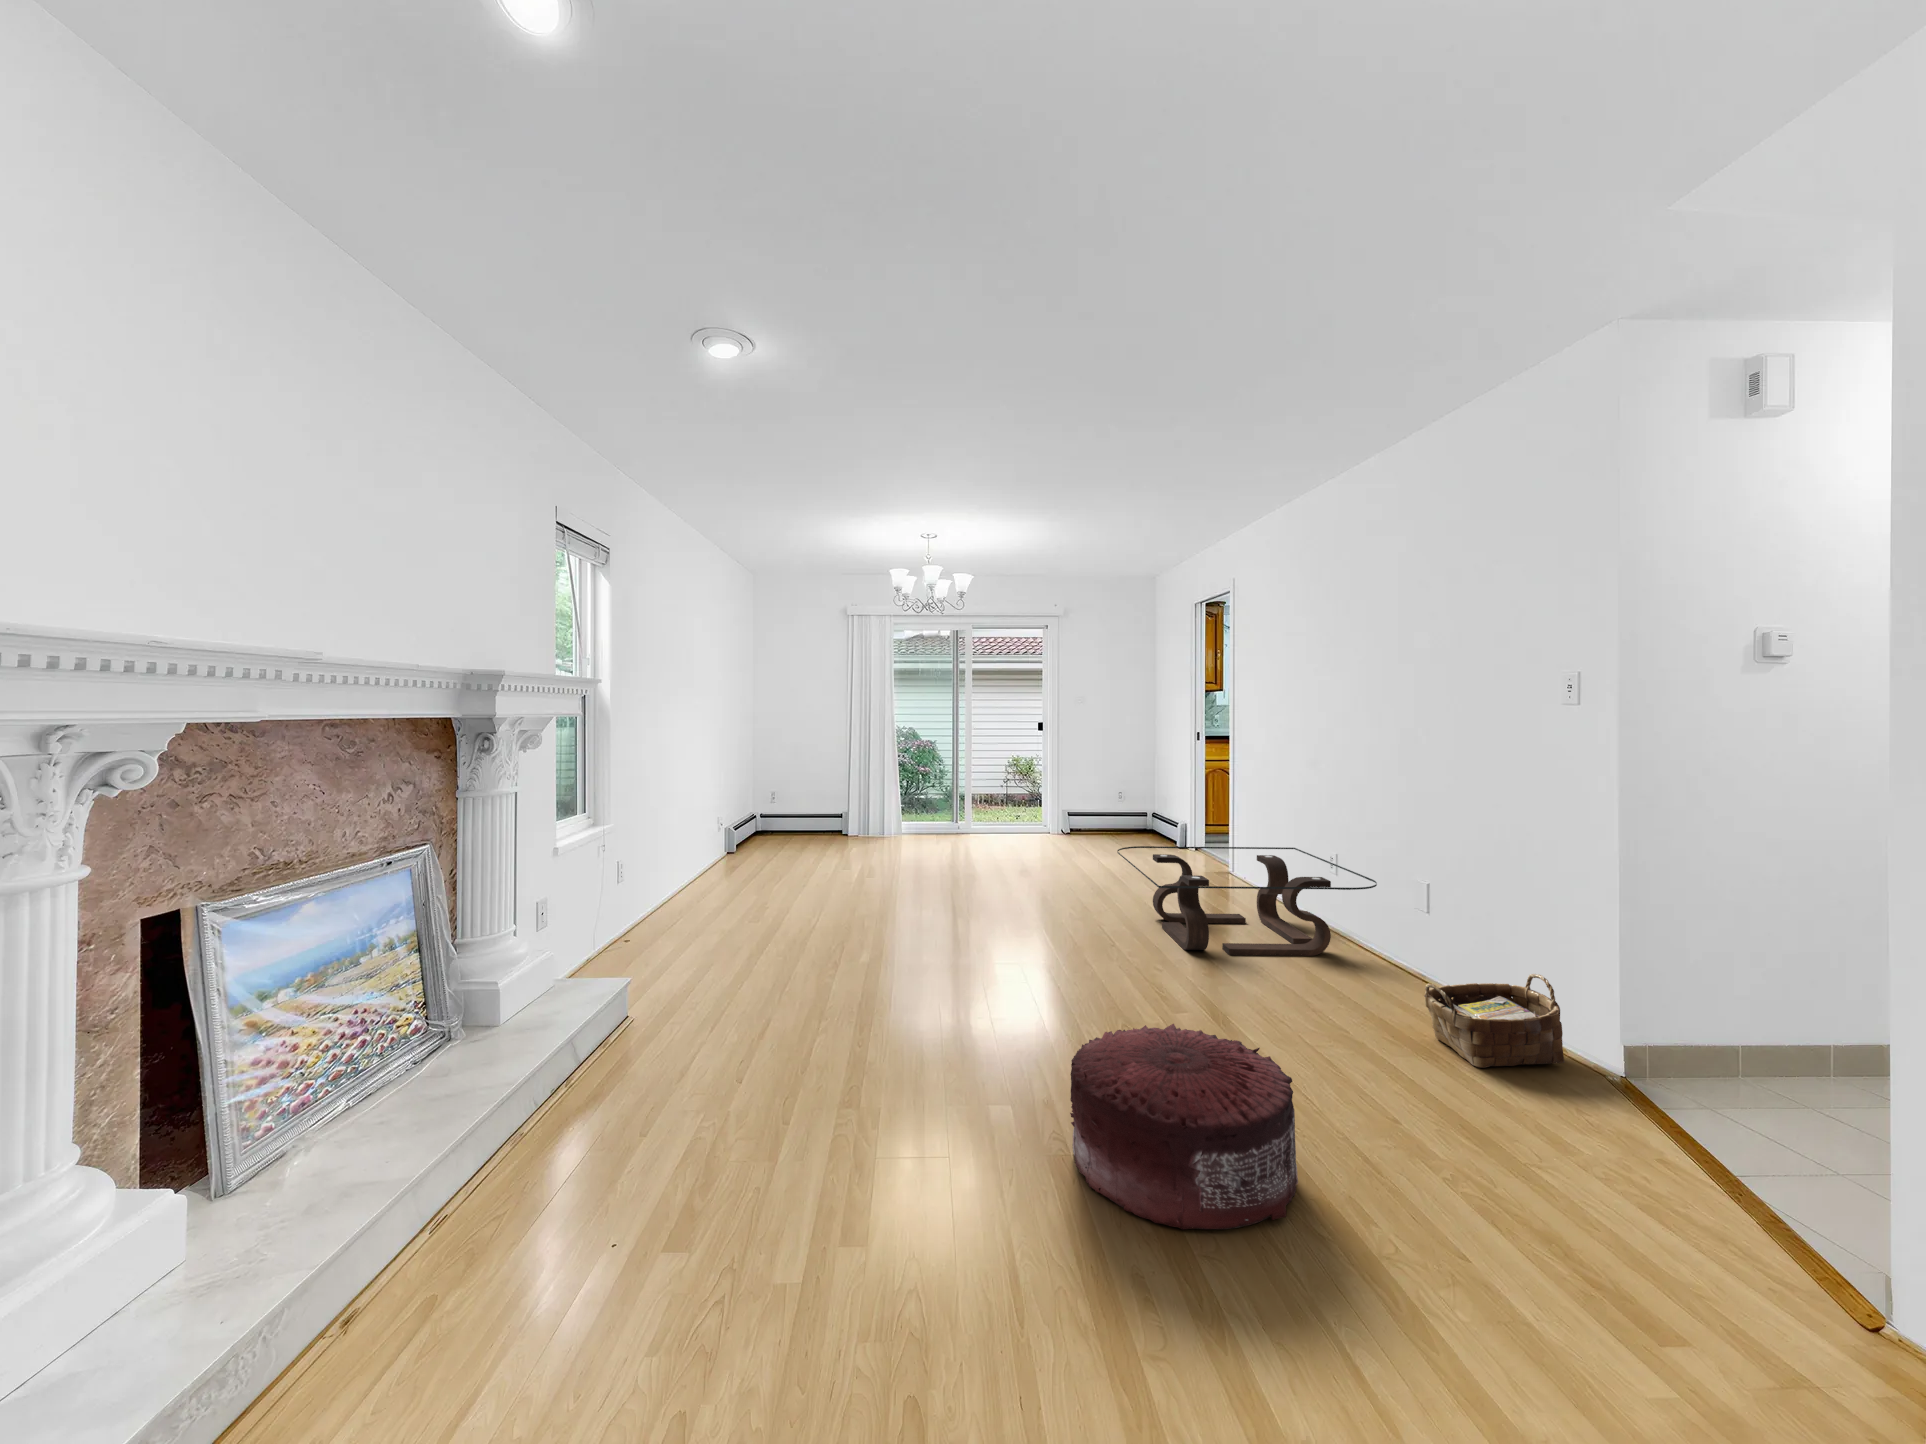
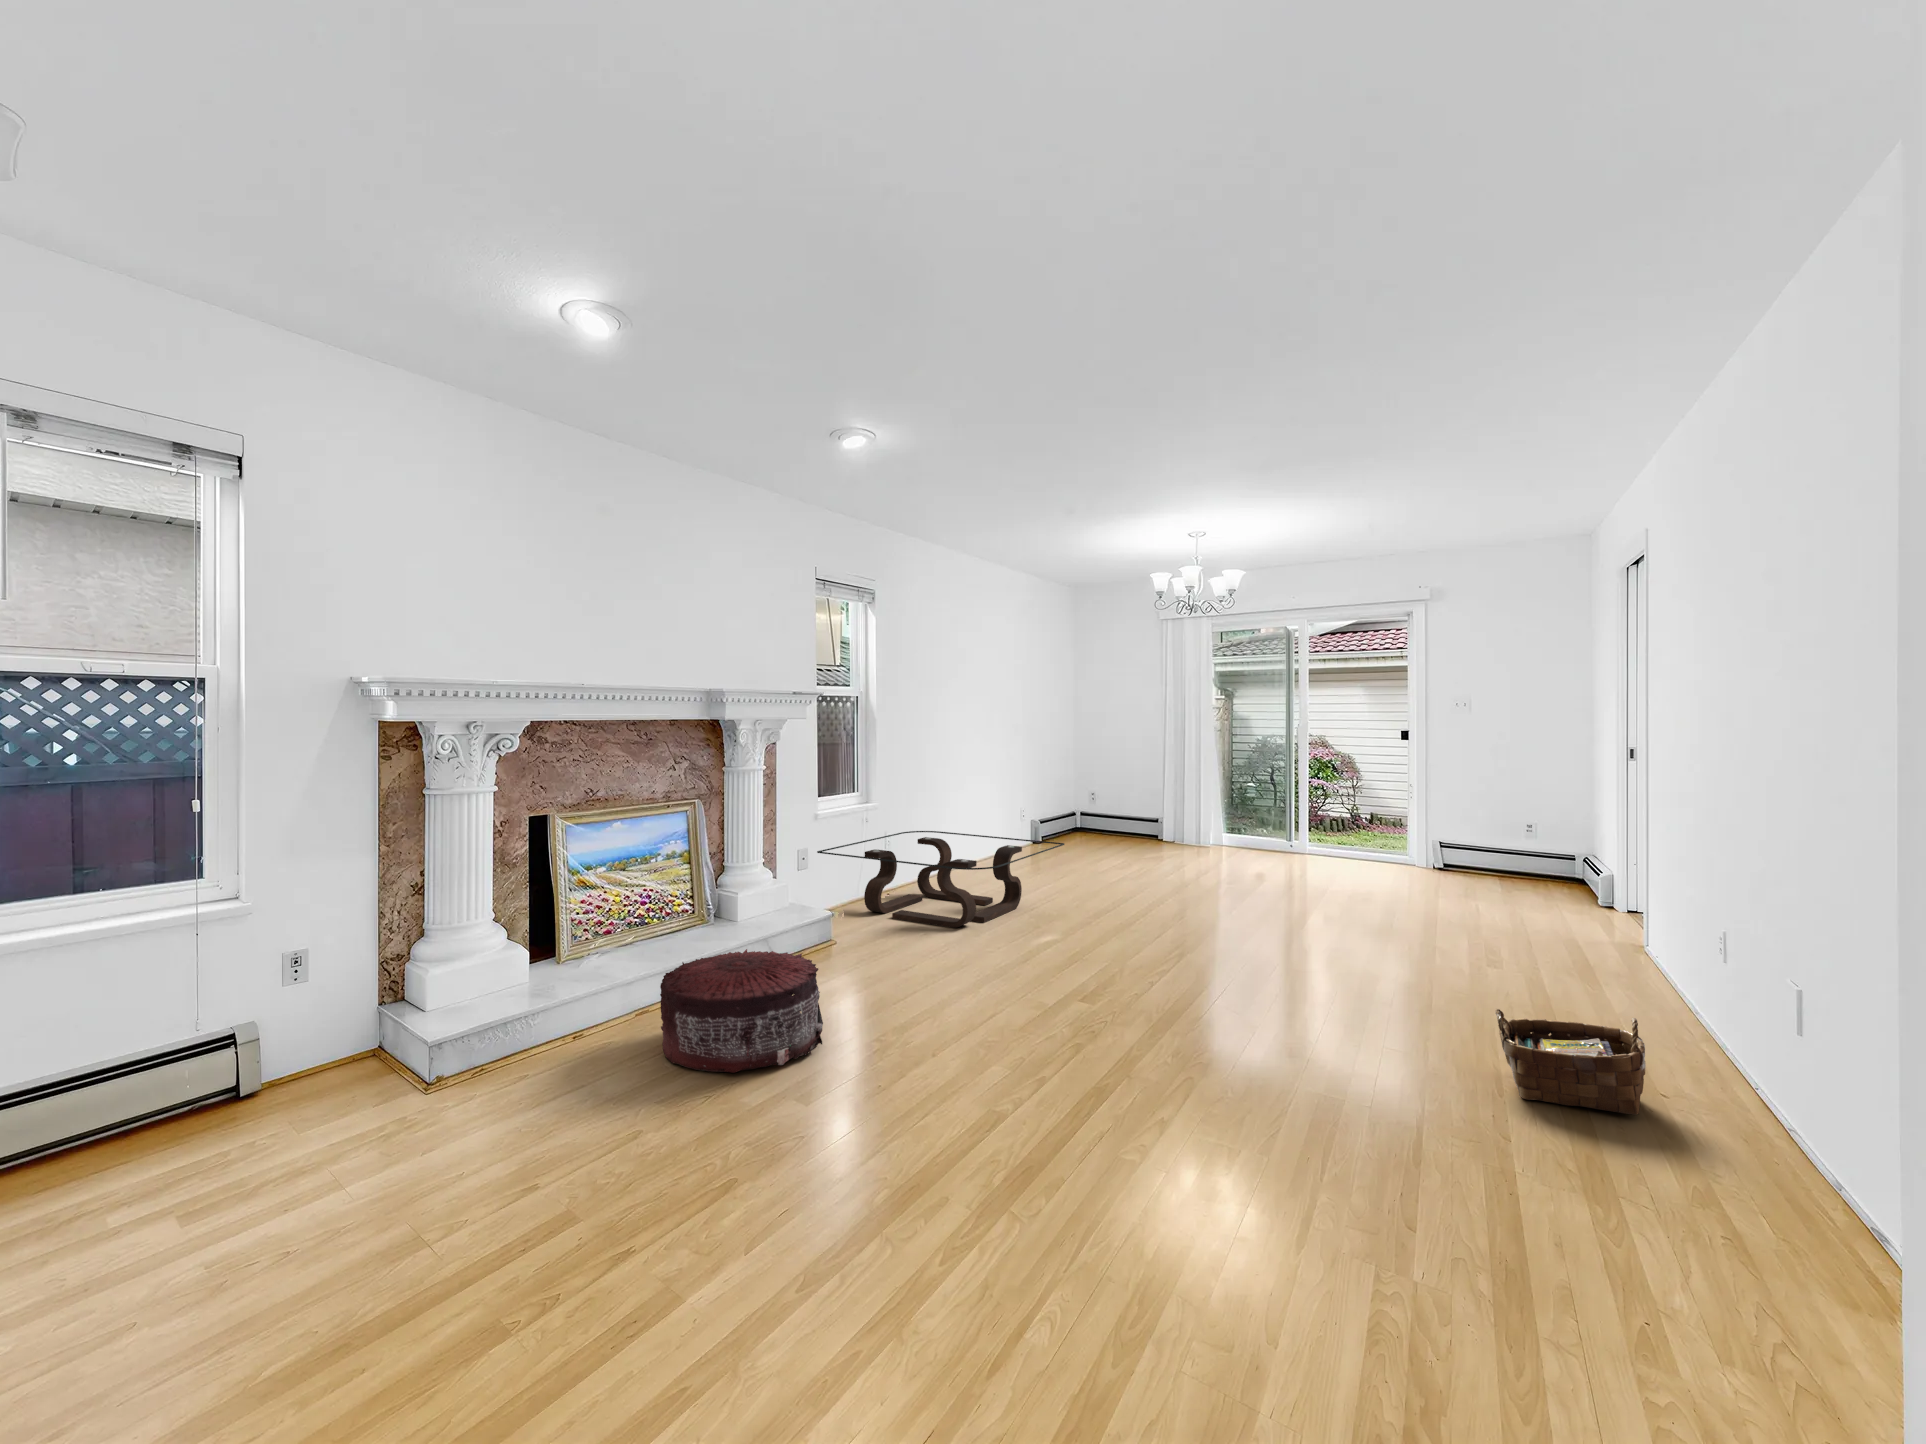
coffee table: present [1117,846,1377,956] -> present [817,831,1064,928]
pouf: present [1070,1024,1298,1230] -> present [660,949,823,1073]

